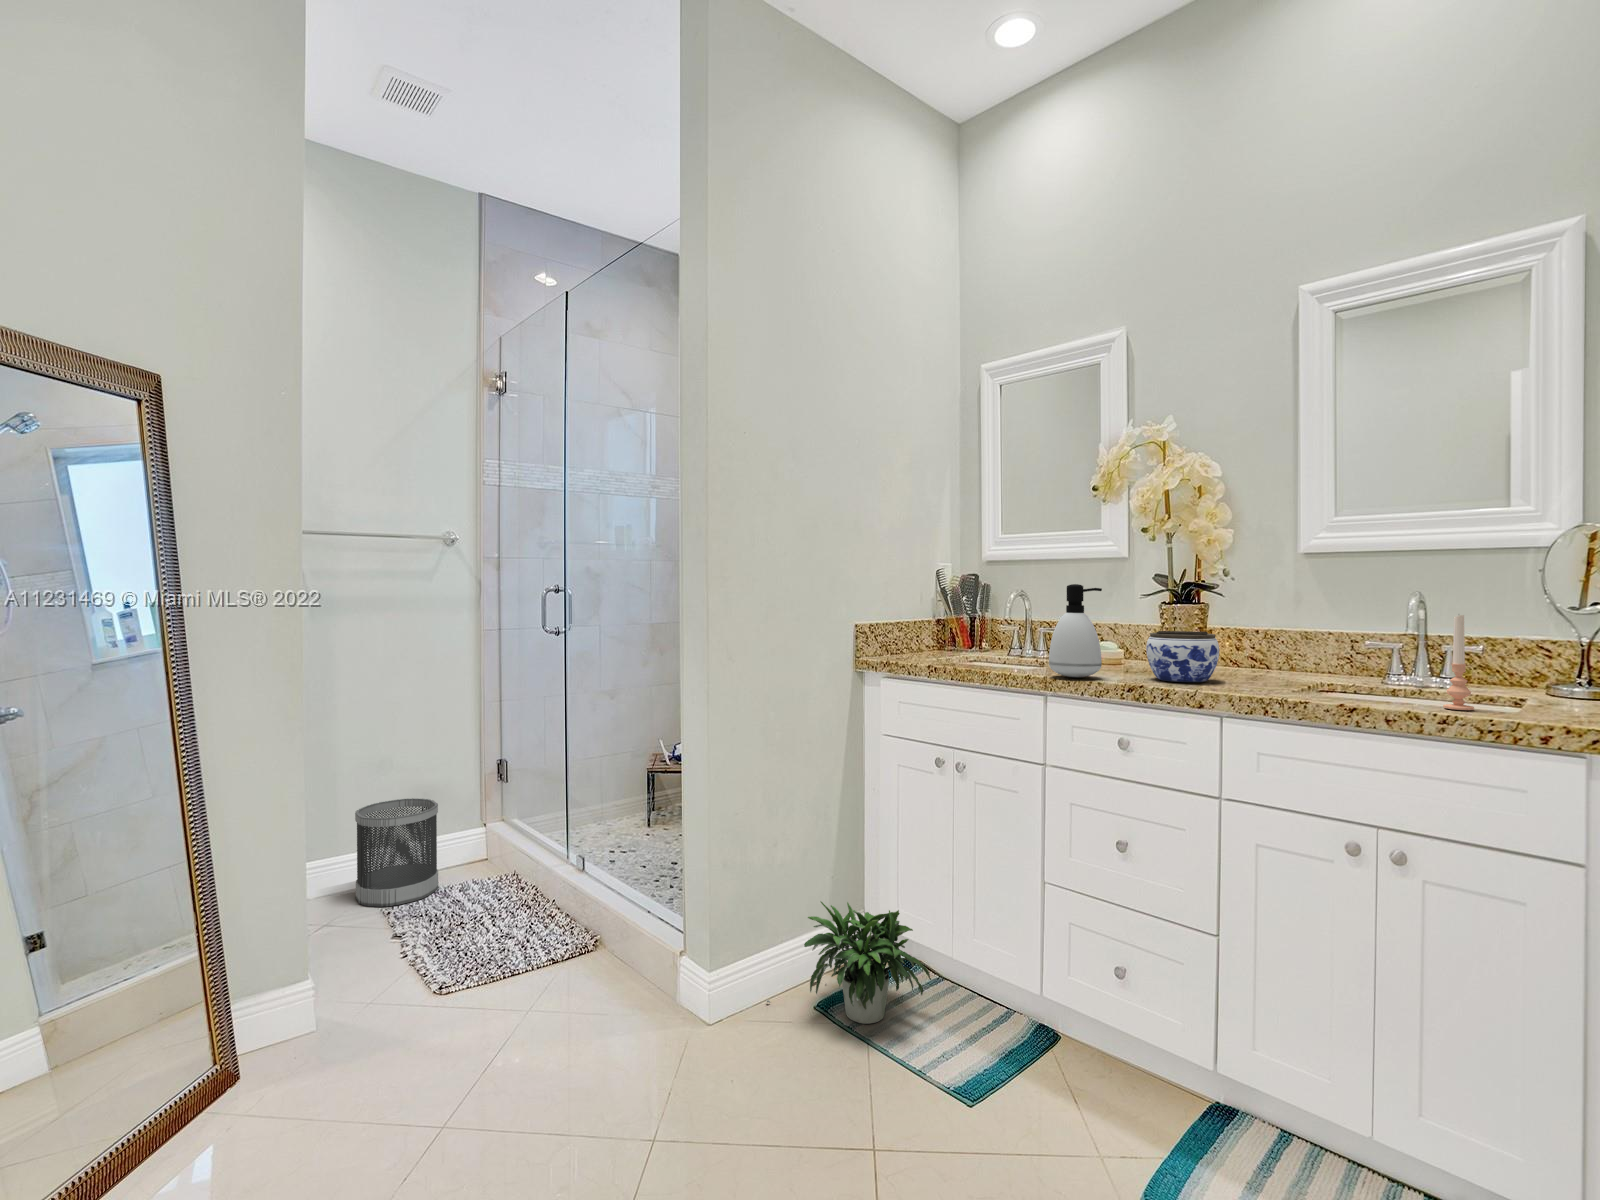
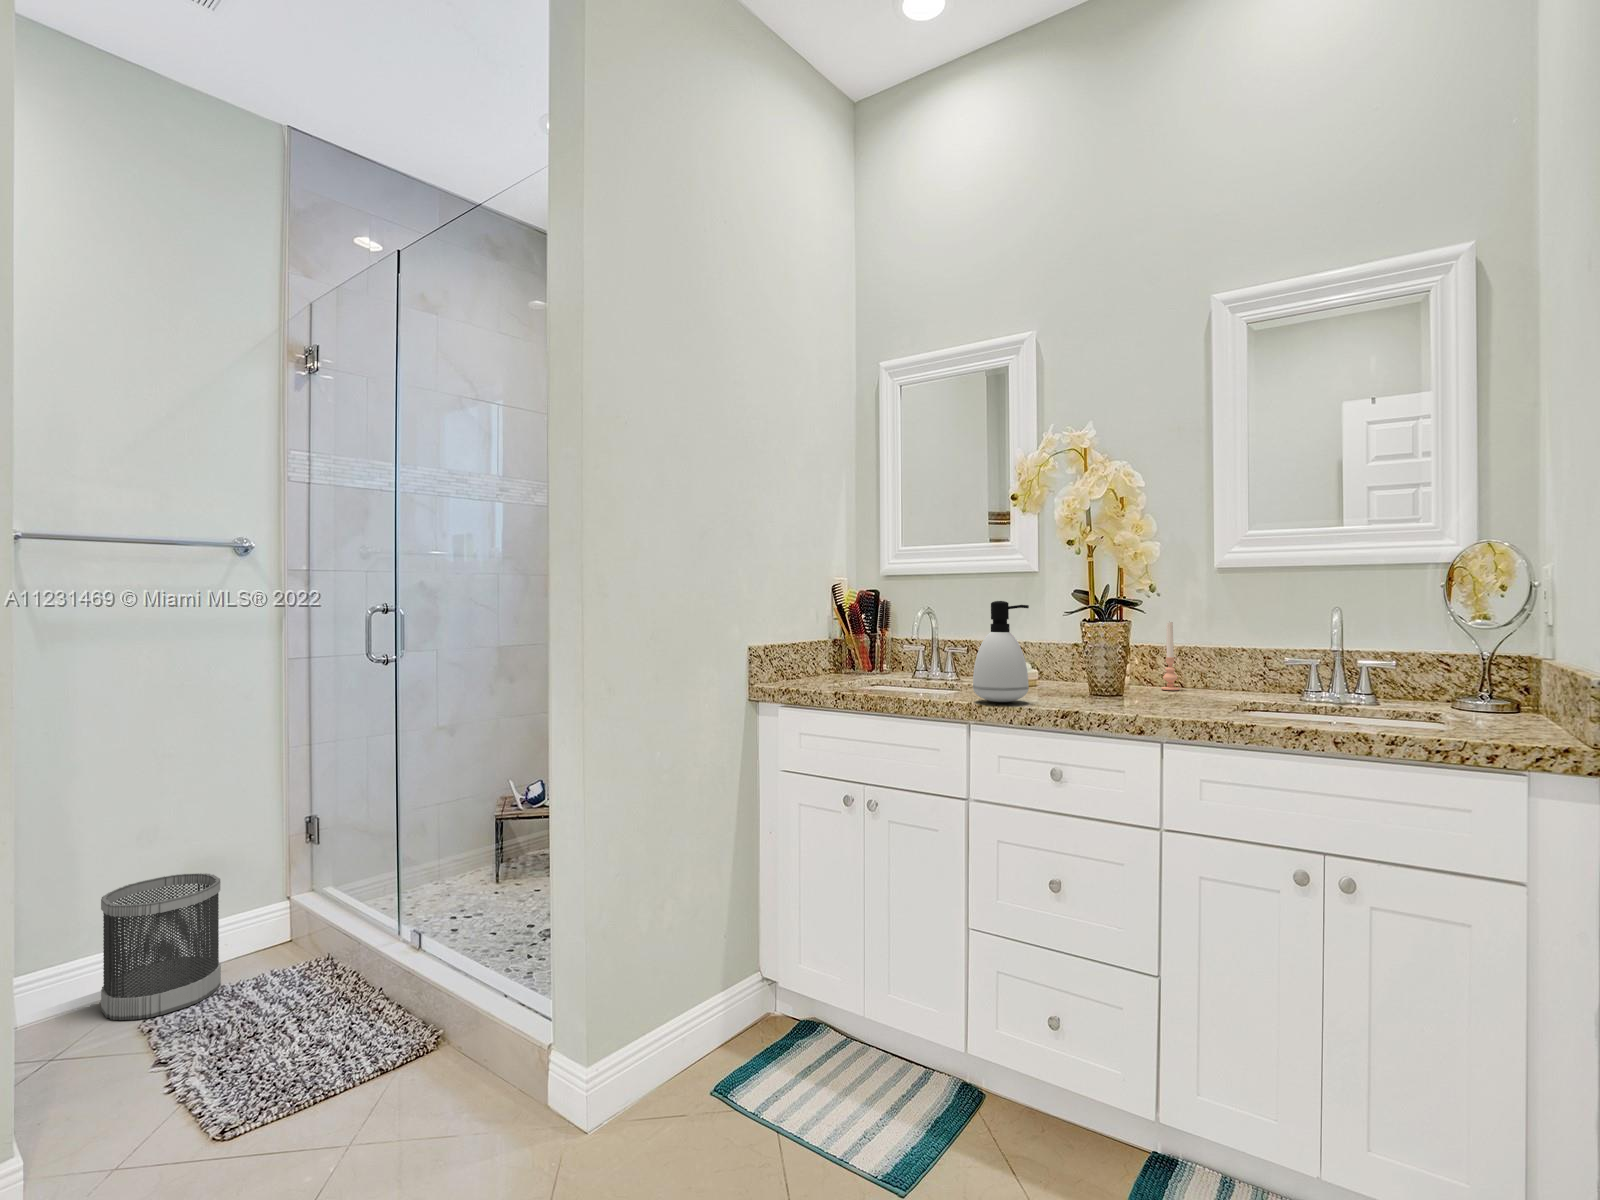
candle: present [1443,615,1474,710] -> present [1161,622,1180,690]
jar: present [1146,631,1219,682] -> none [1073,650,1147,705]
potted plant: present [766,902,931,1024] -> none [656,965,847,1109]

